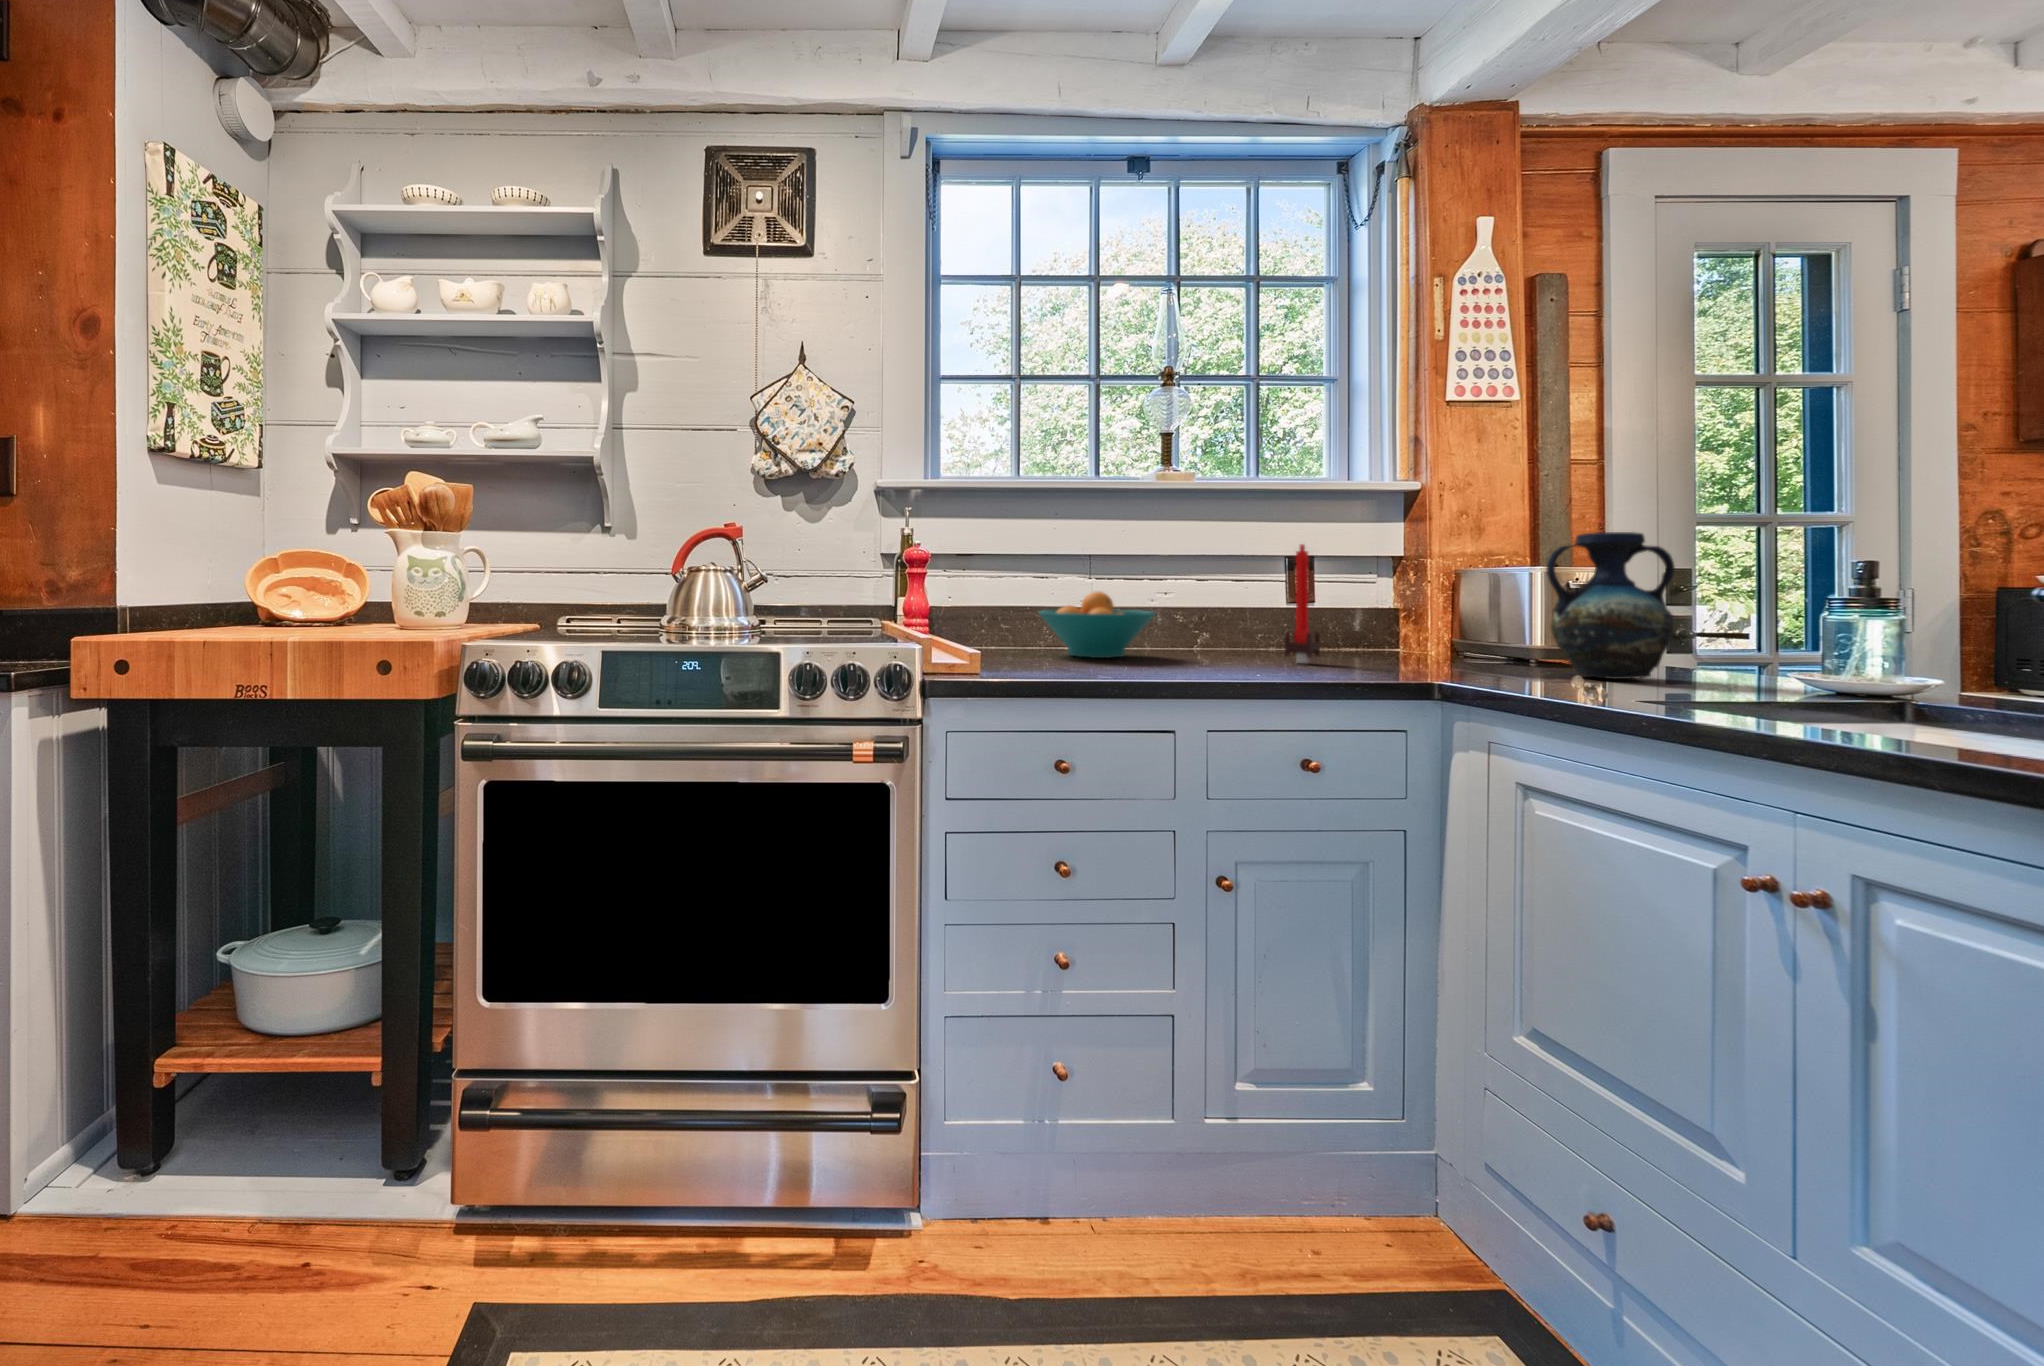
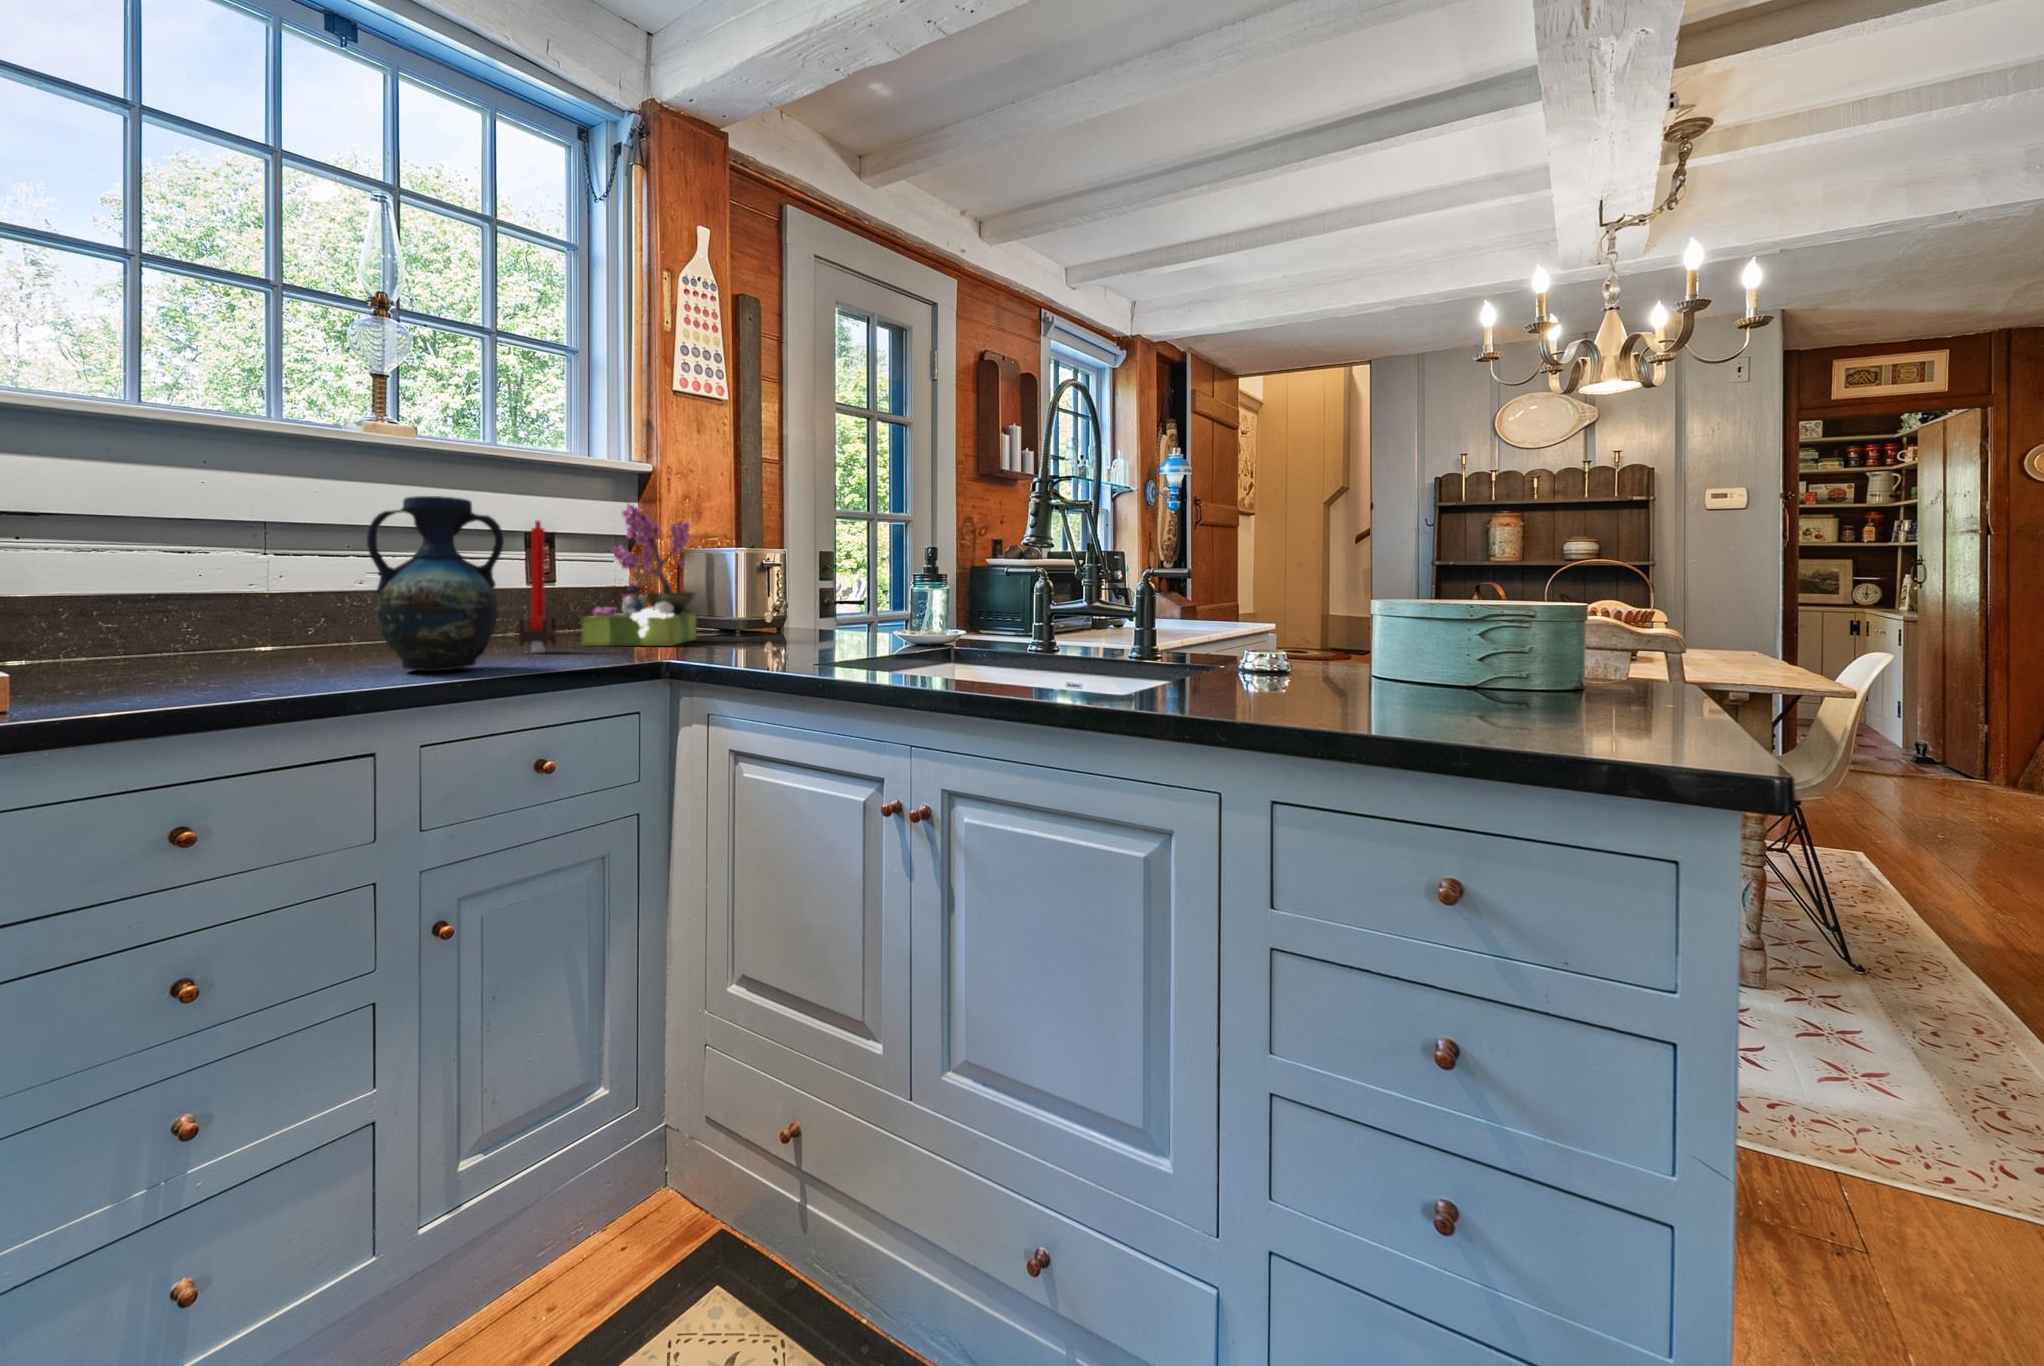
flower arrangement: none [1345,520,1477,666] -> present [582,504,696,646]
vase: present [1547,532,1675,679] -> present [367,496,504,671]
fruit bowl: present [1039,592,1155,658] -> none [170,573,359,664]

